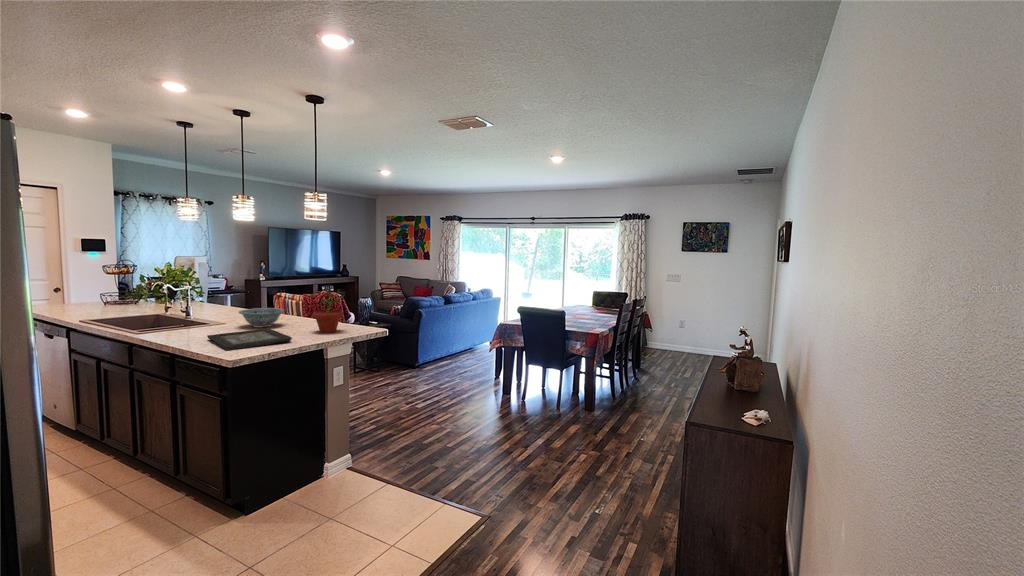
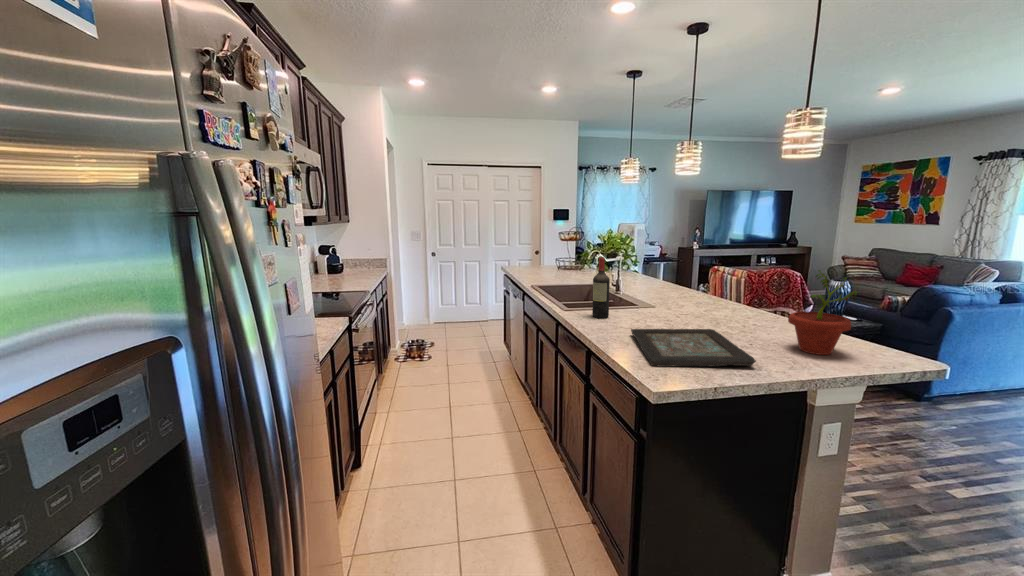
wine bottle: none [167,285,184,335] -> present [592,257,610,318]
decorative bowl: present [239,308,284,327] -> none [672,292,735,322]

